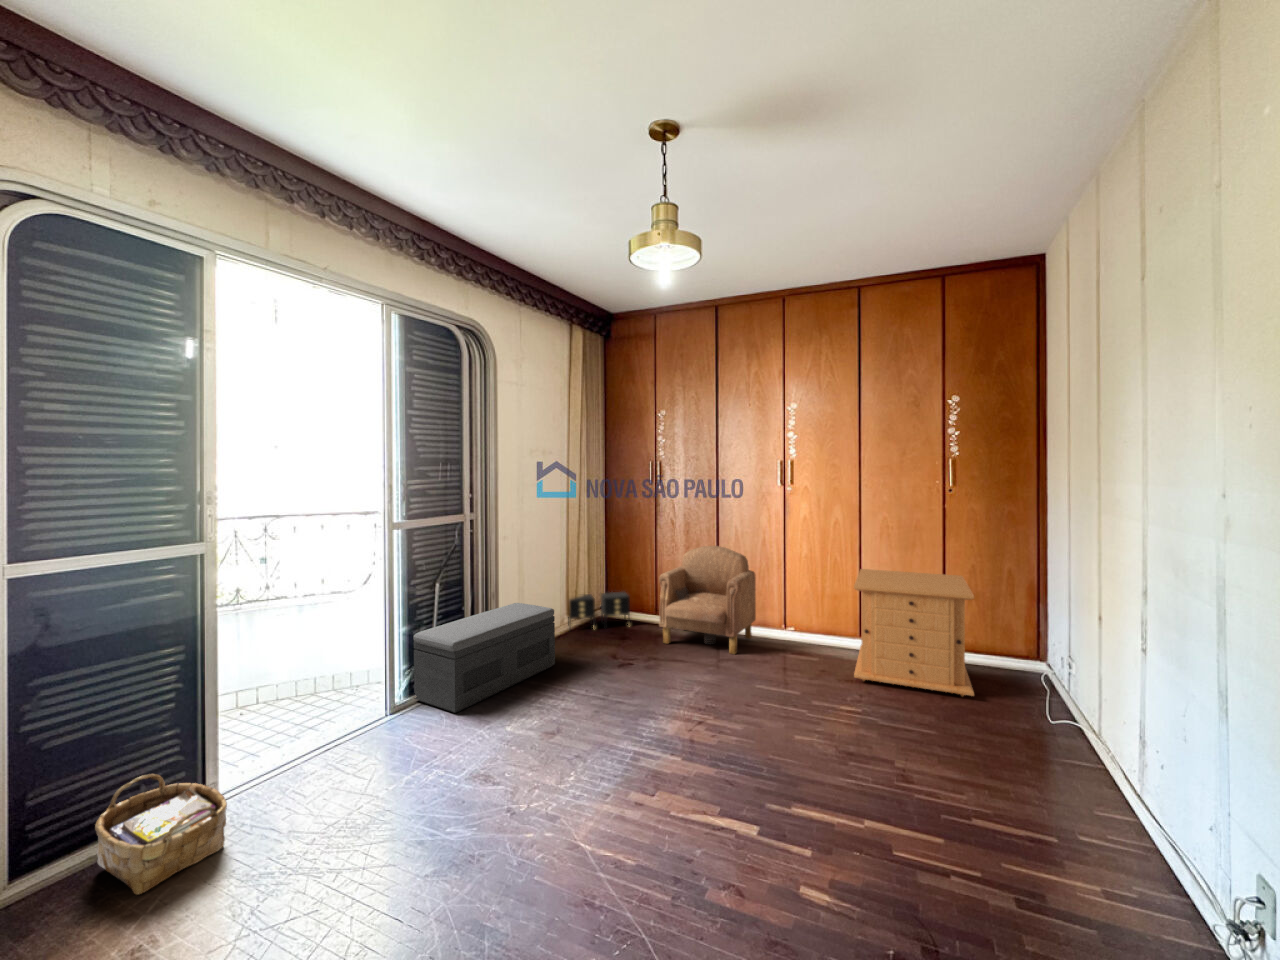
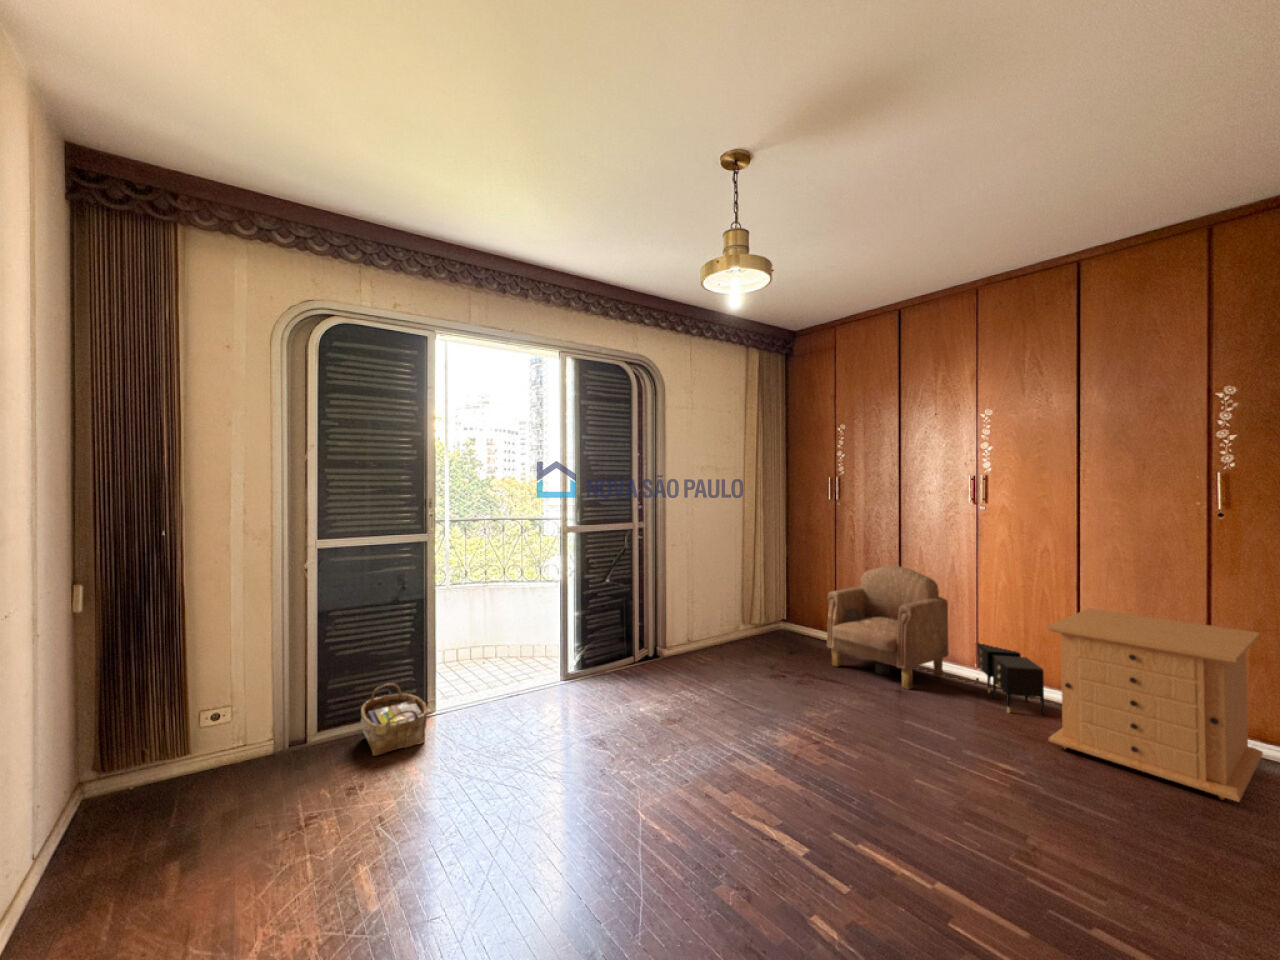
nightstand: present [568,592,630,628] -> present [976,643,1044,716]
storage bench: present [413,603,555,713] -> none [583,605,710,691]

